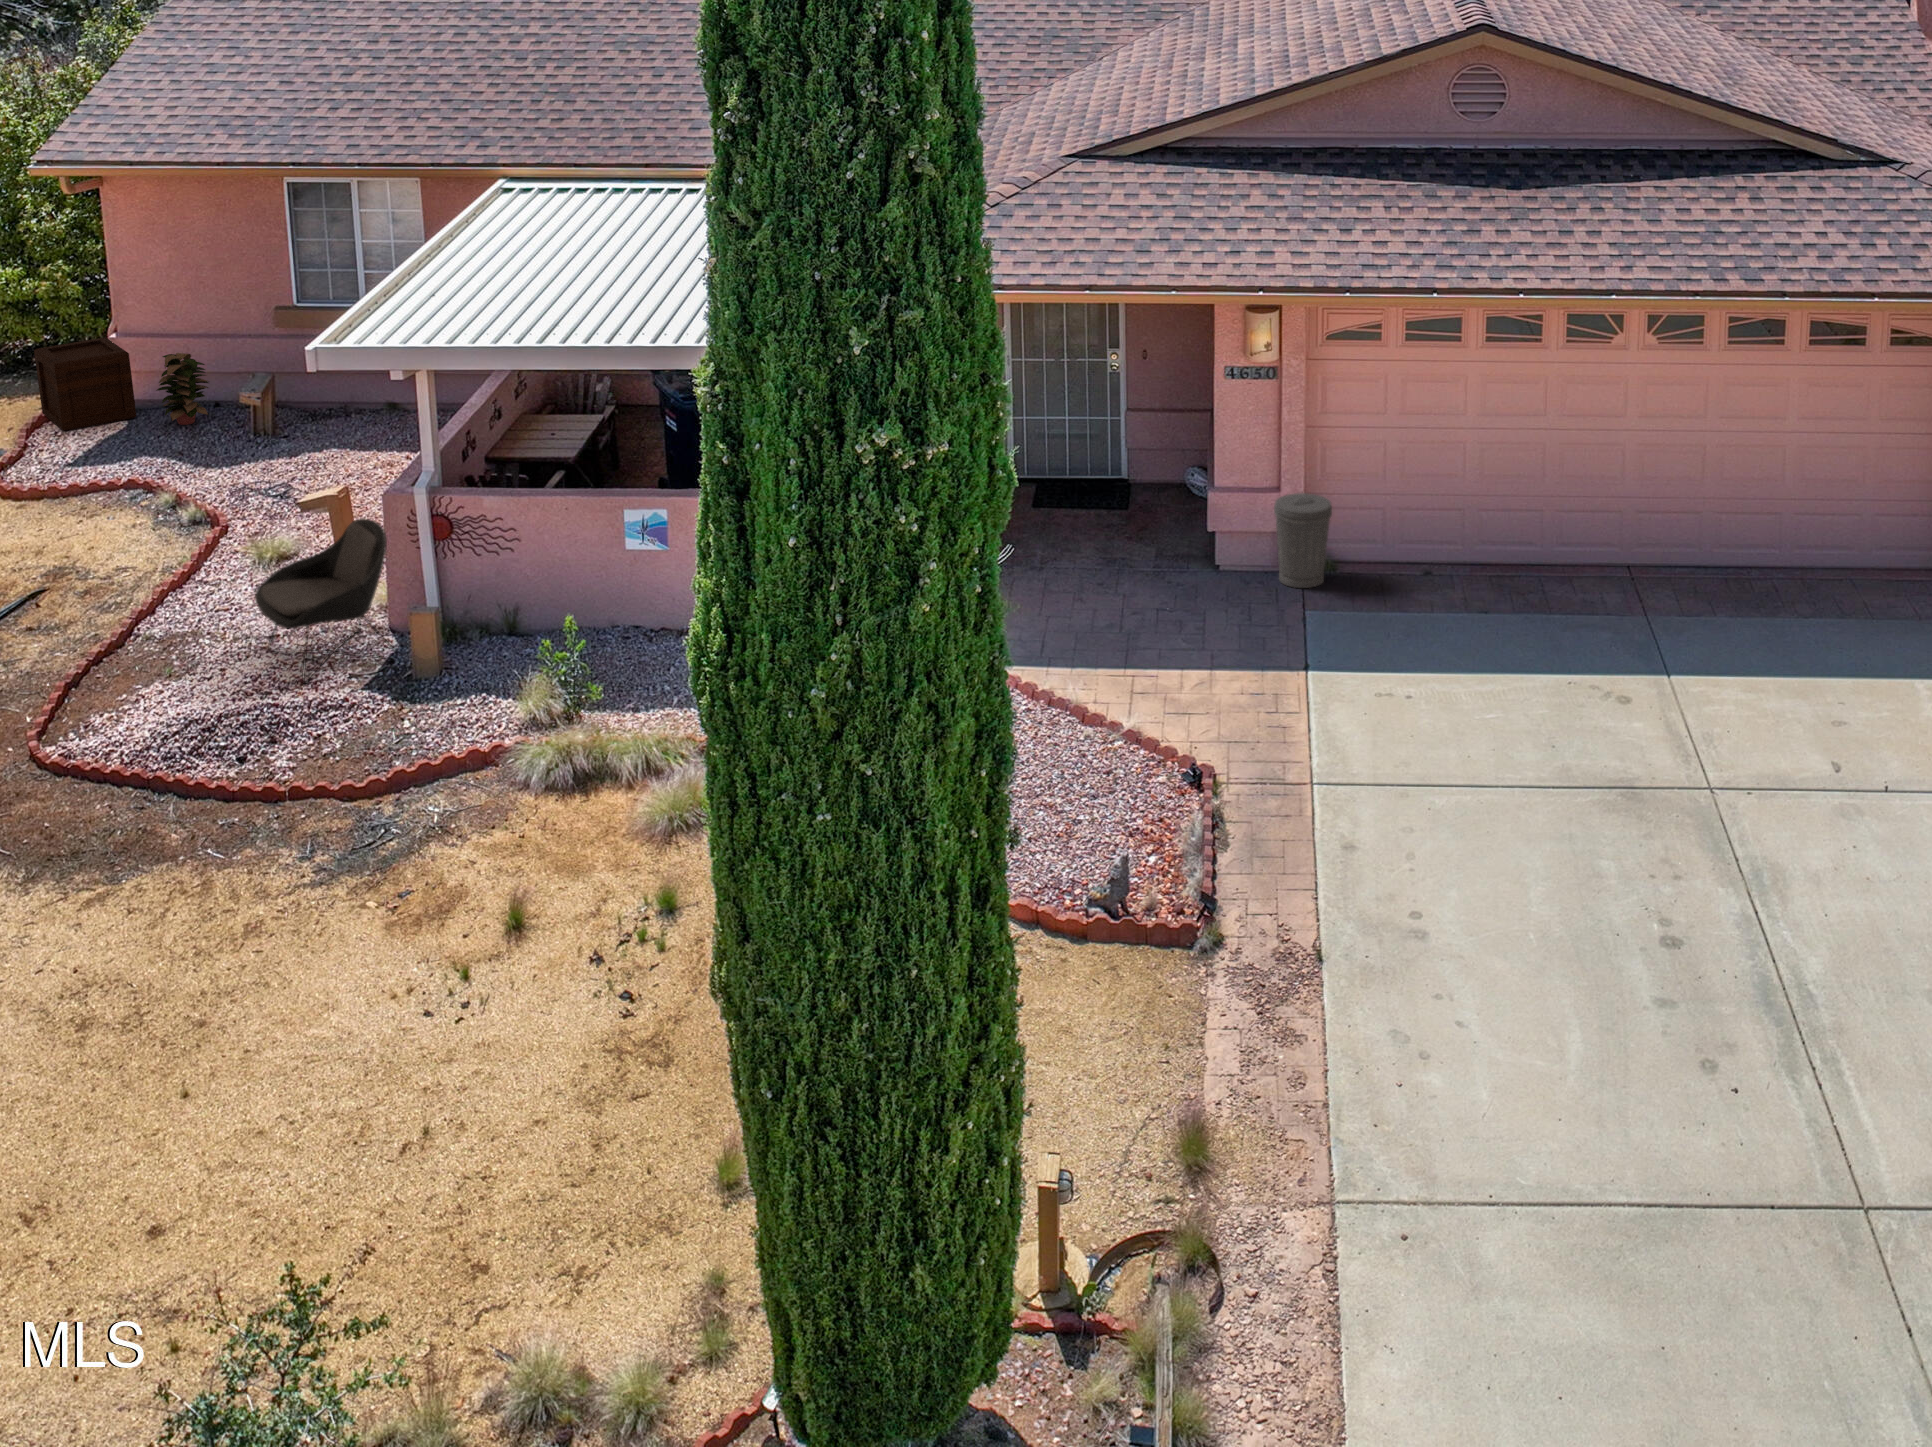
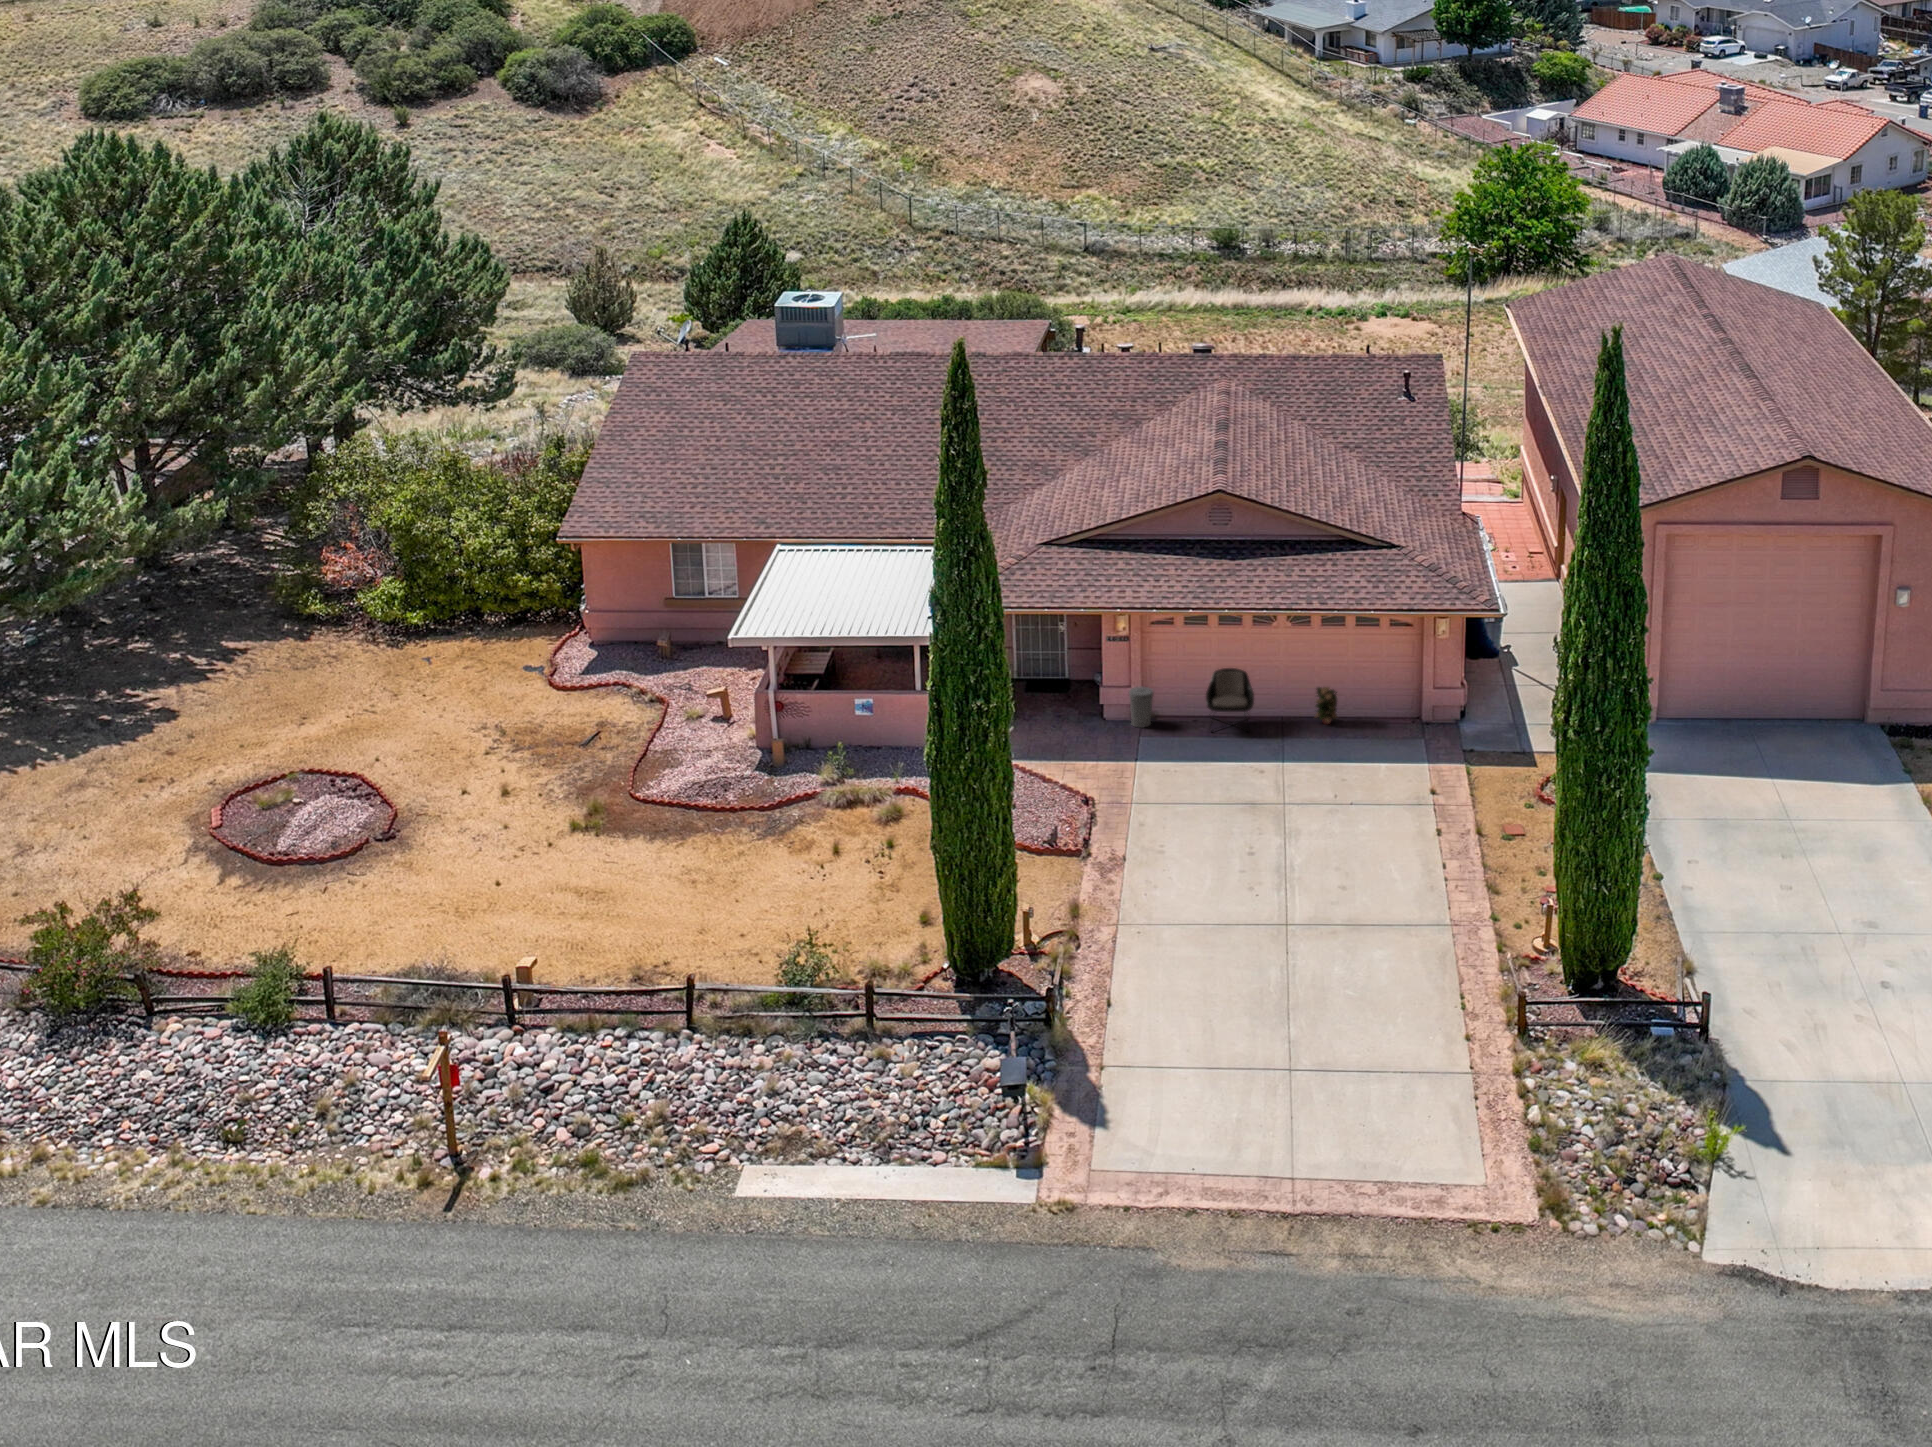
wooden crate: present [34,337,136,431] -> none [549,609,597,656]
decorative plant: present [156,353,208,425] -> present [1316,687,1337,724]
lounge chair: present [255,518,398,684] -> present [1206,668,1254,729]

